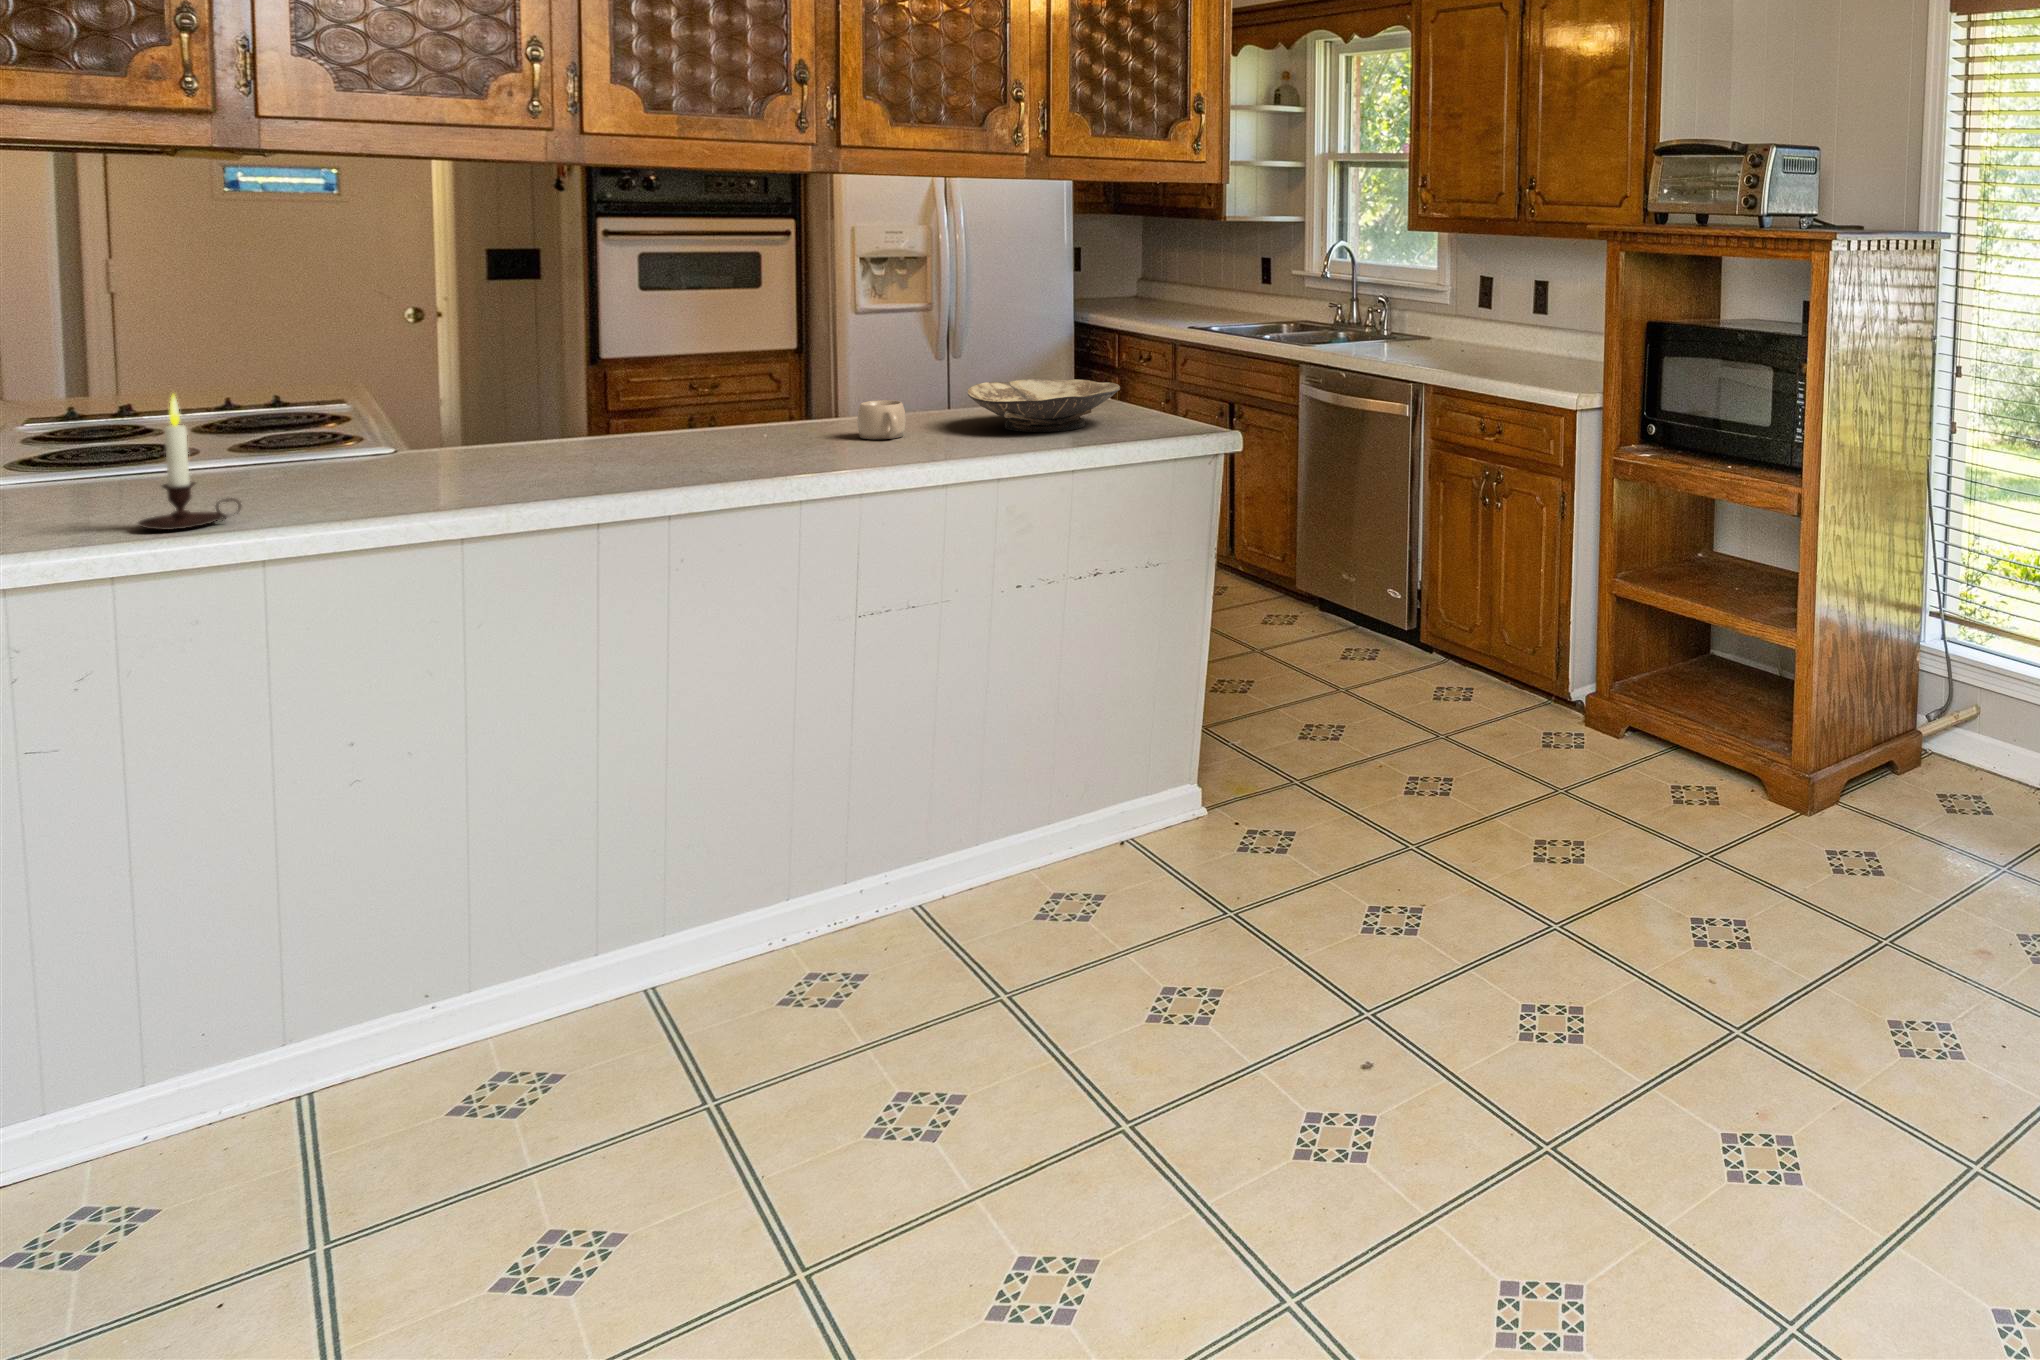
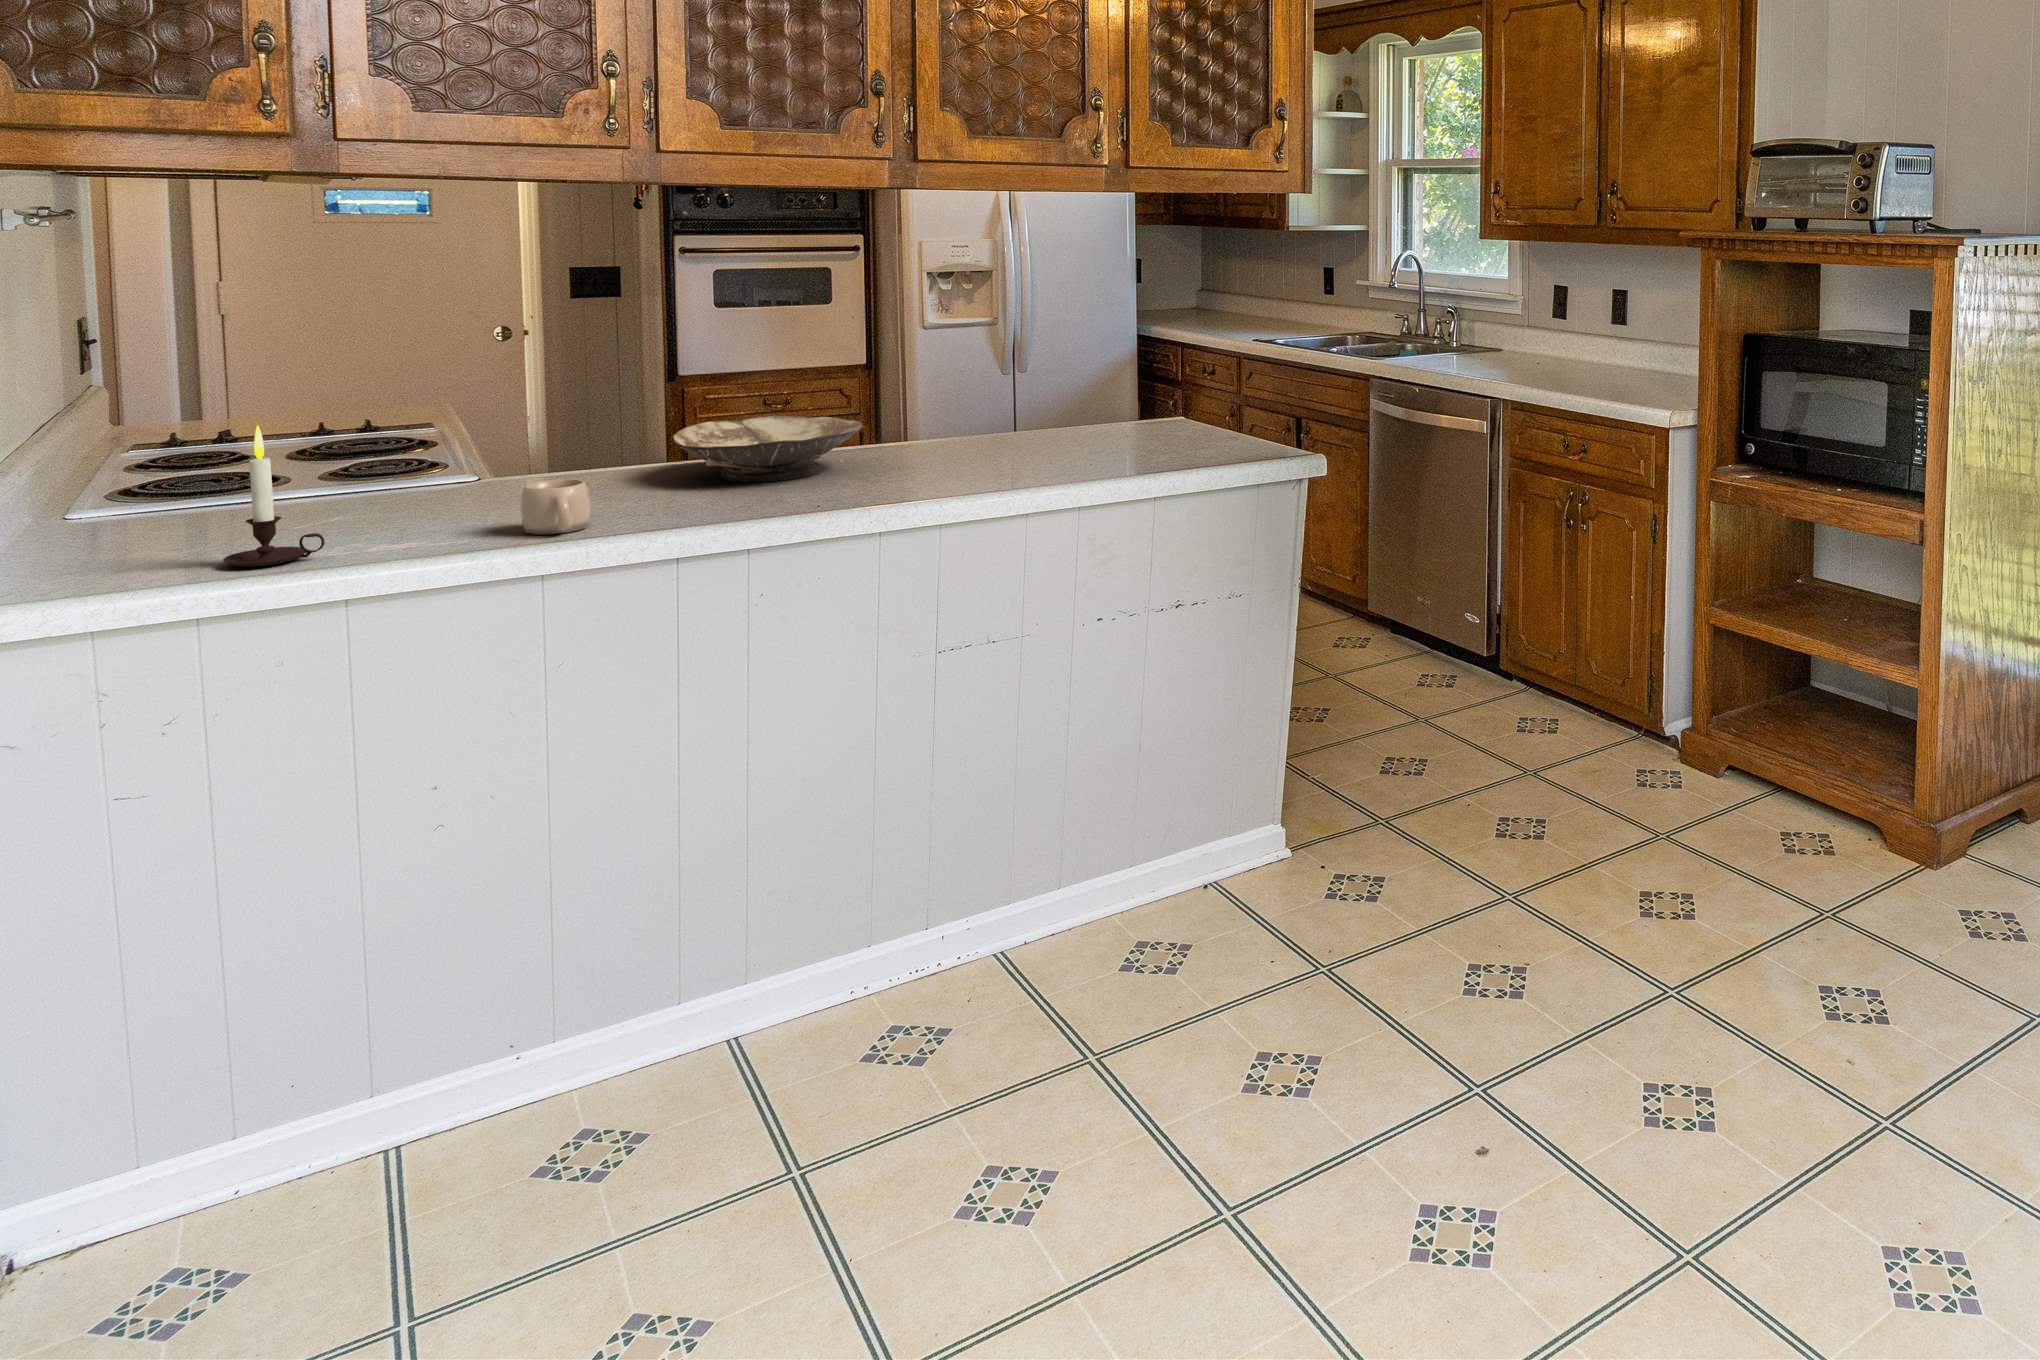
bowl: present [968,378,1120,432] -> present [674,416,862,482]
mug: present [857,400,906,439] -> present [521,479,590,534]

